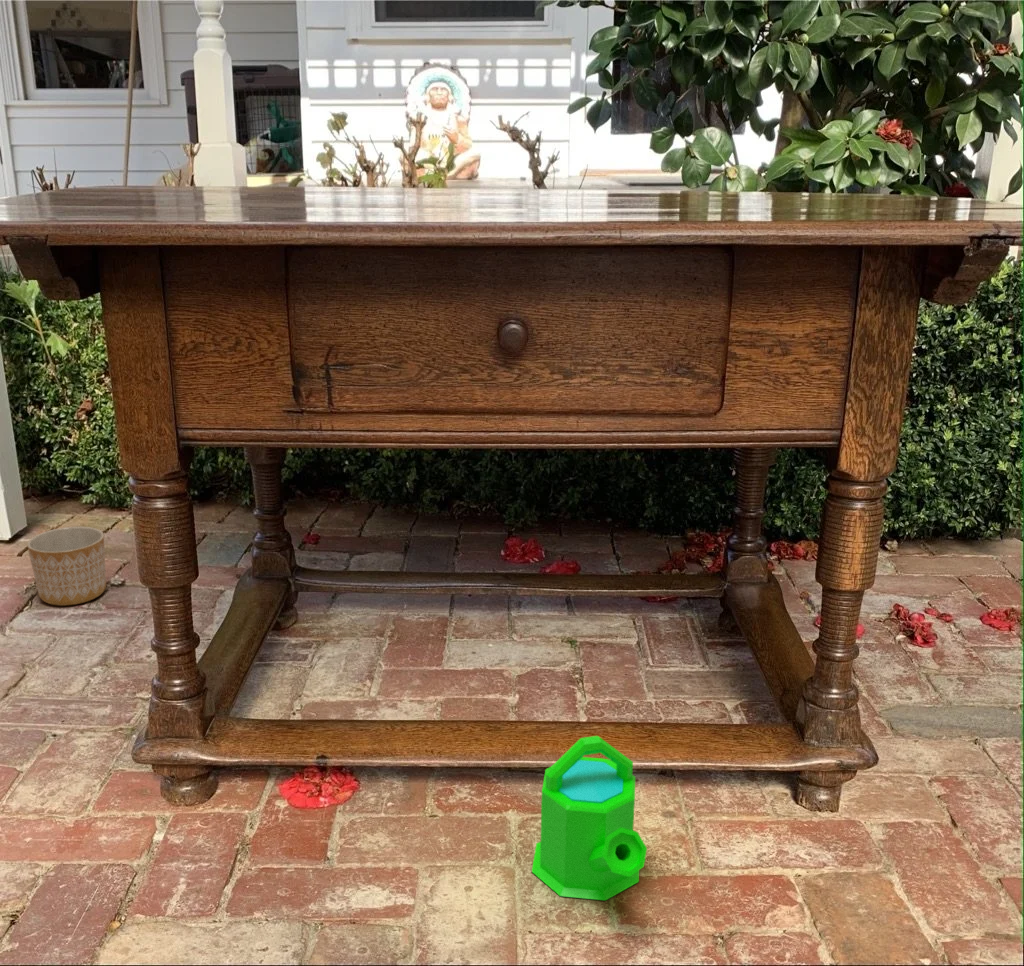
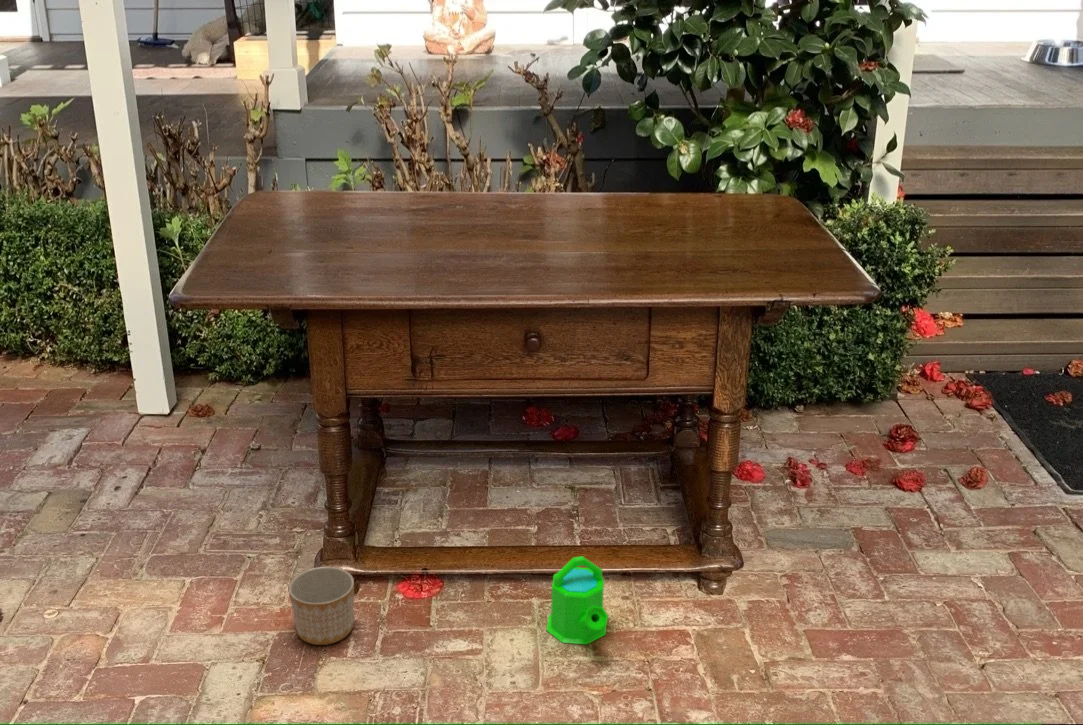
planter: present [27,527,106,606] -> present [289,567,354,645]

